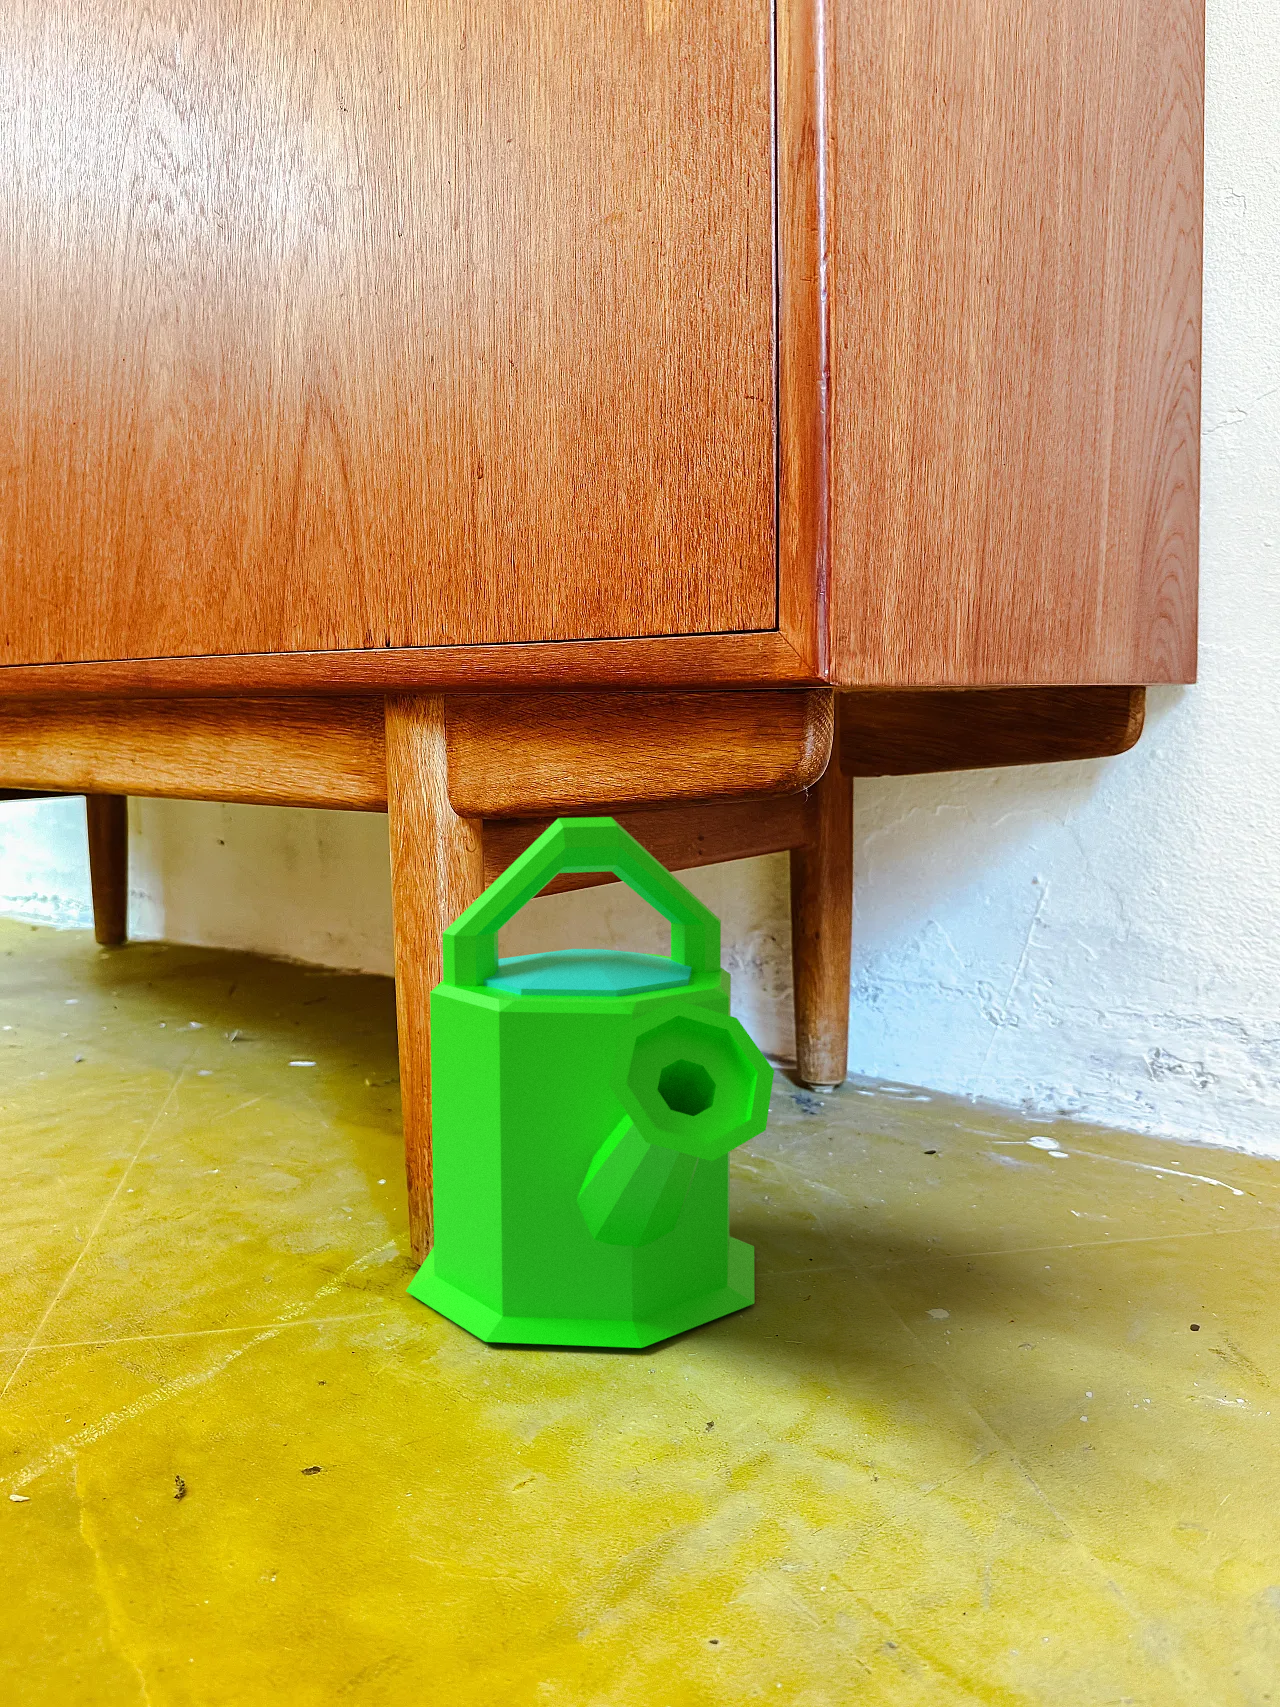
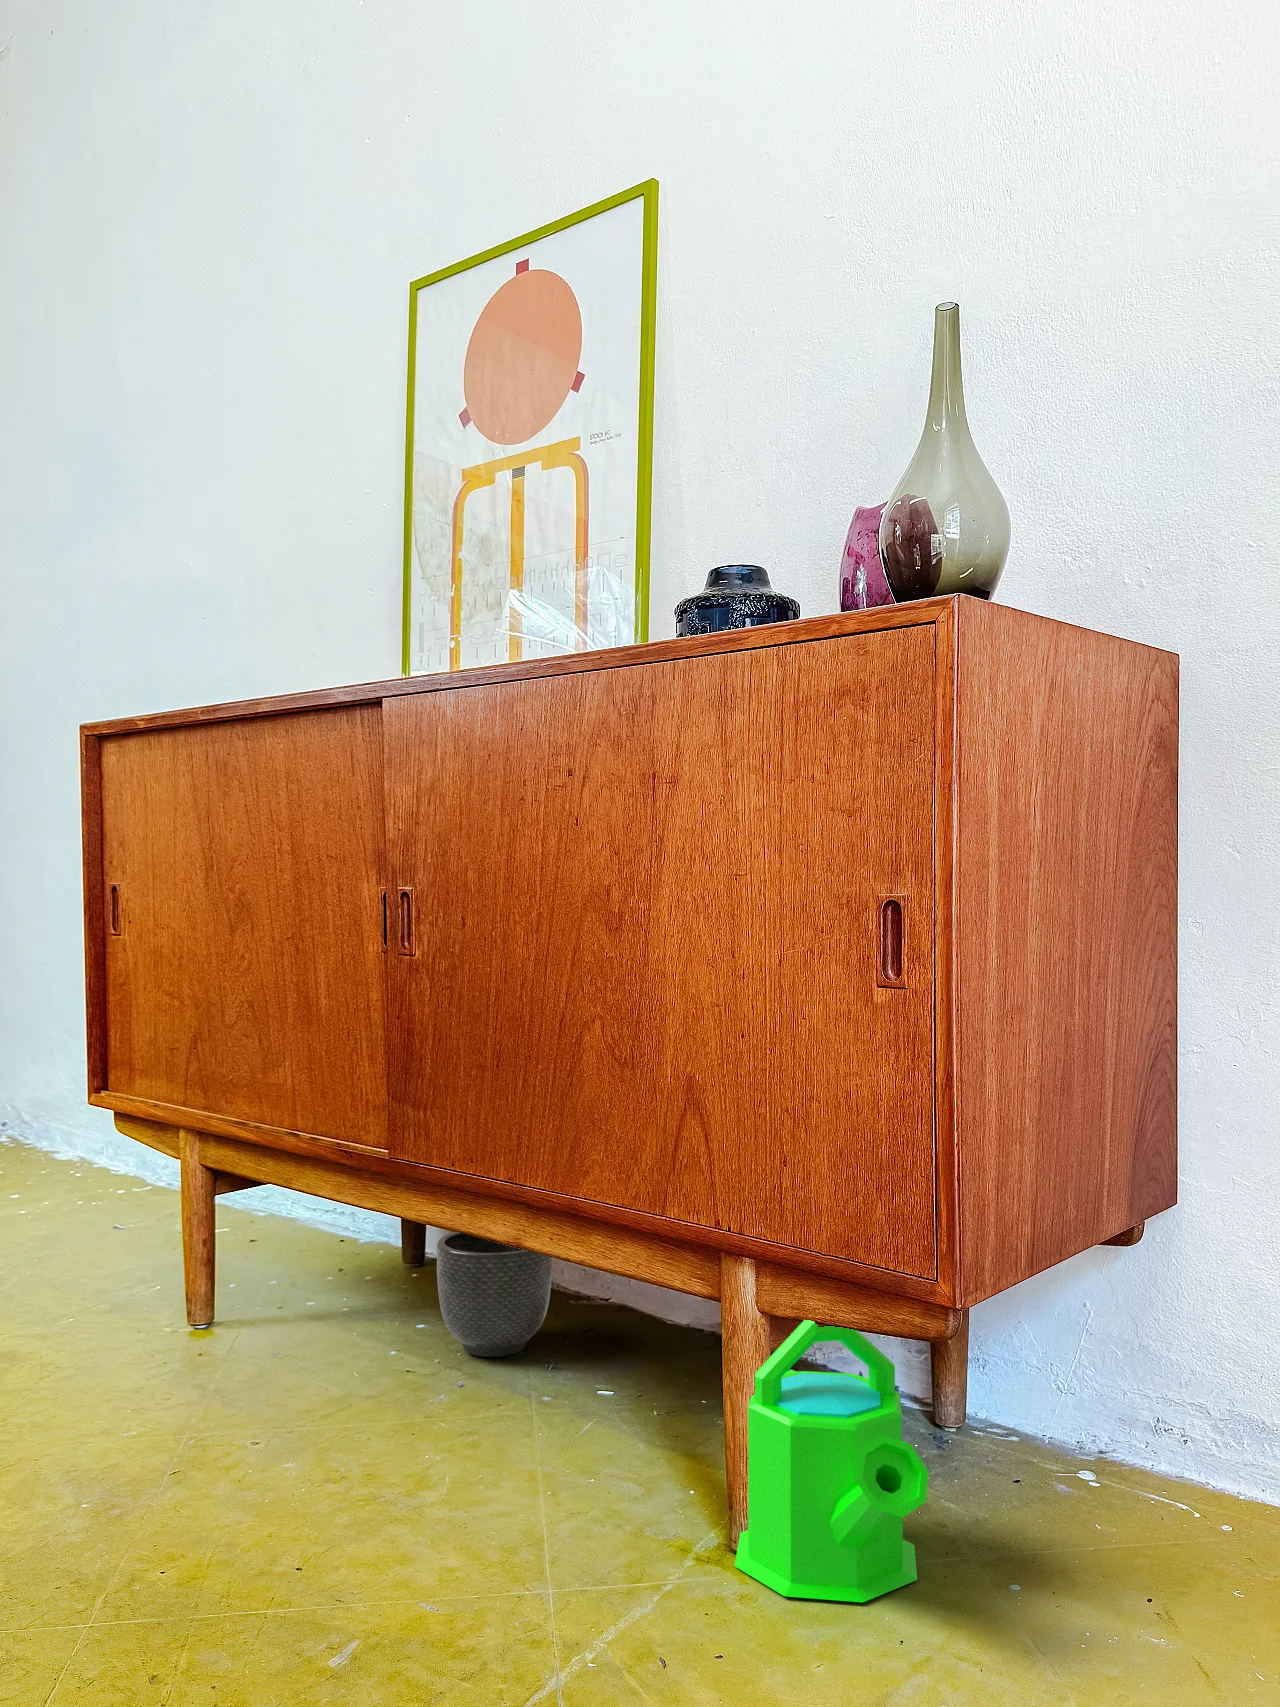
planter: none [66,854,248,1027] -> present [437,1230,552,1357]

